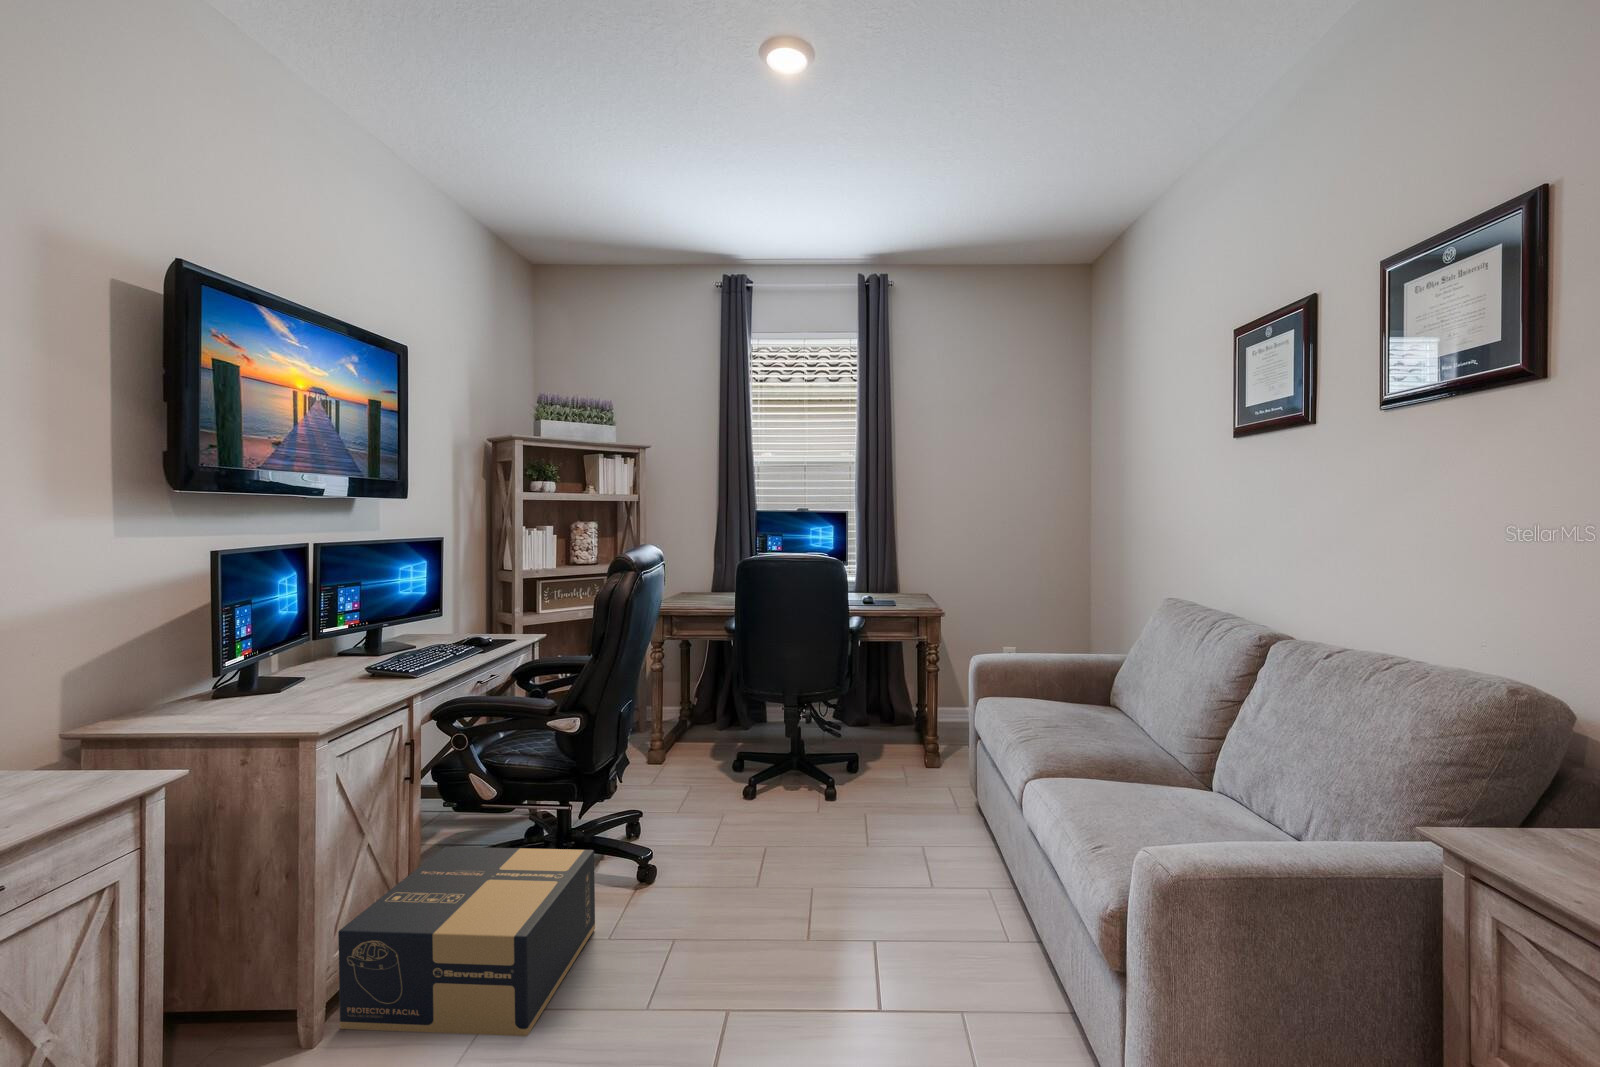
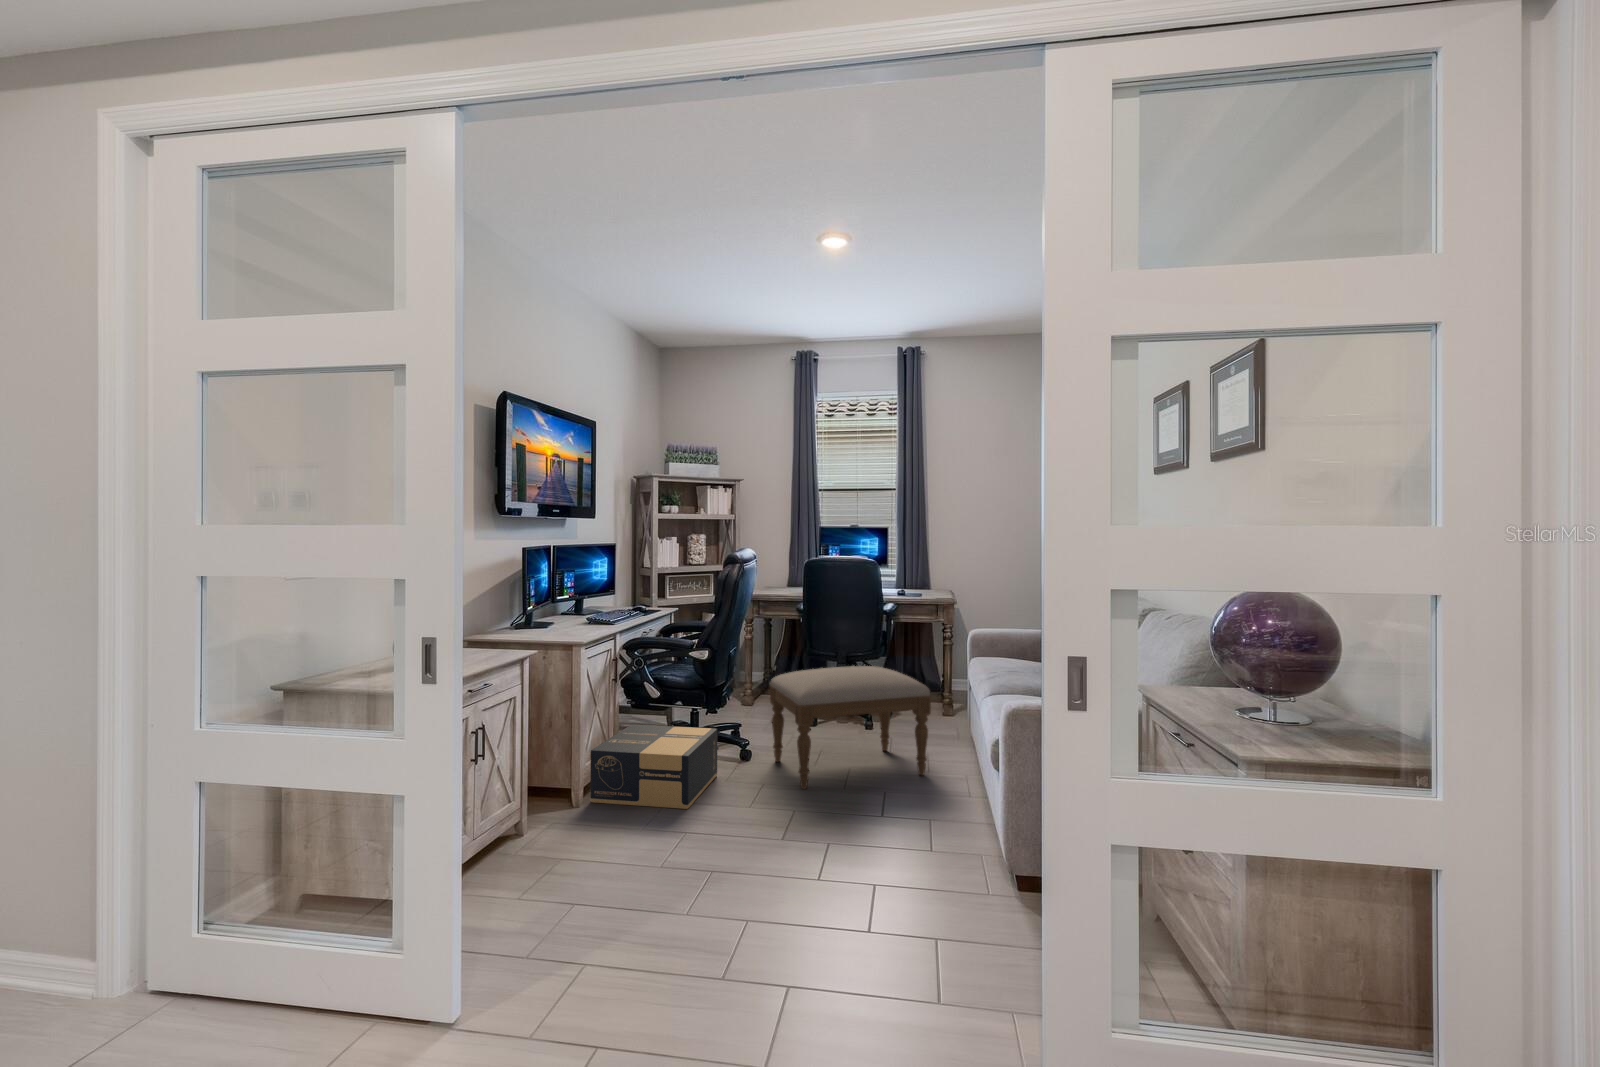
ottoman: none [685,723,947,956] -> present [770,666,931,789]

